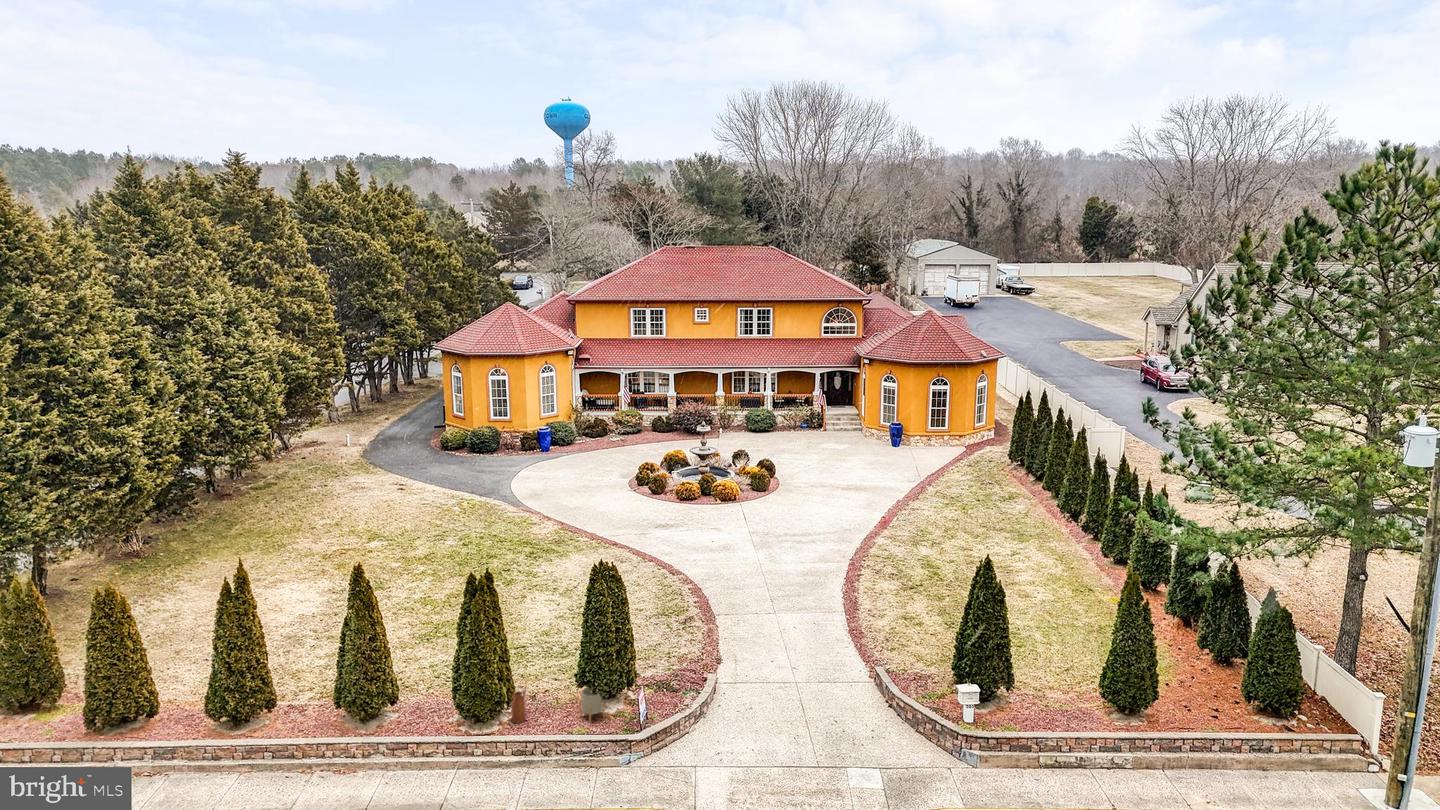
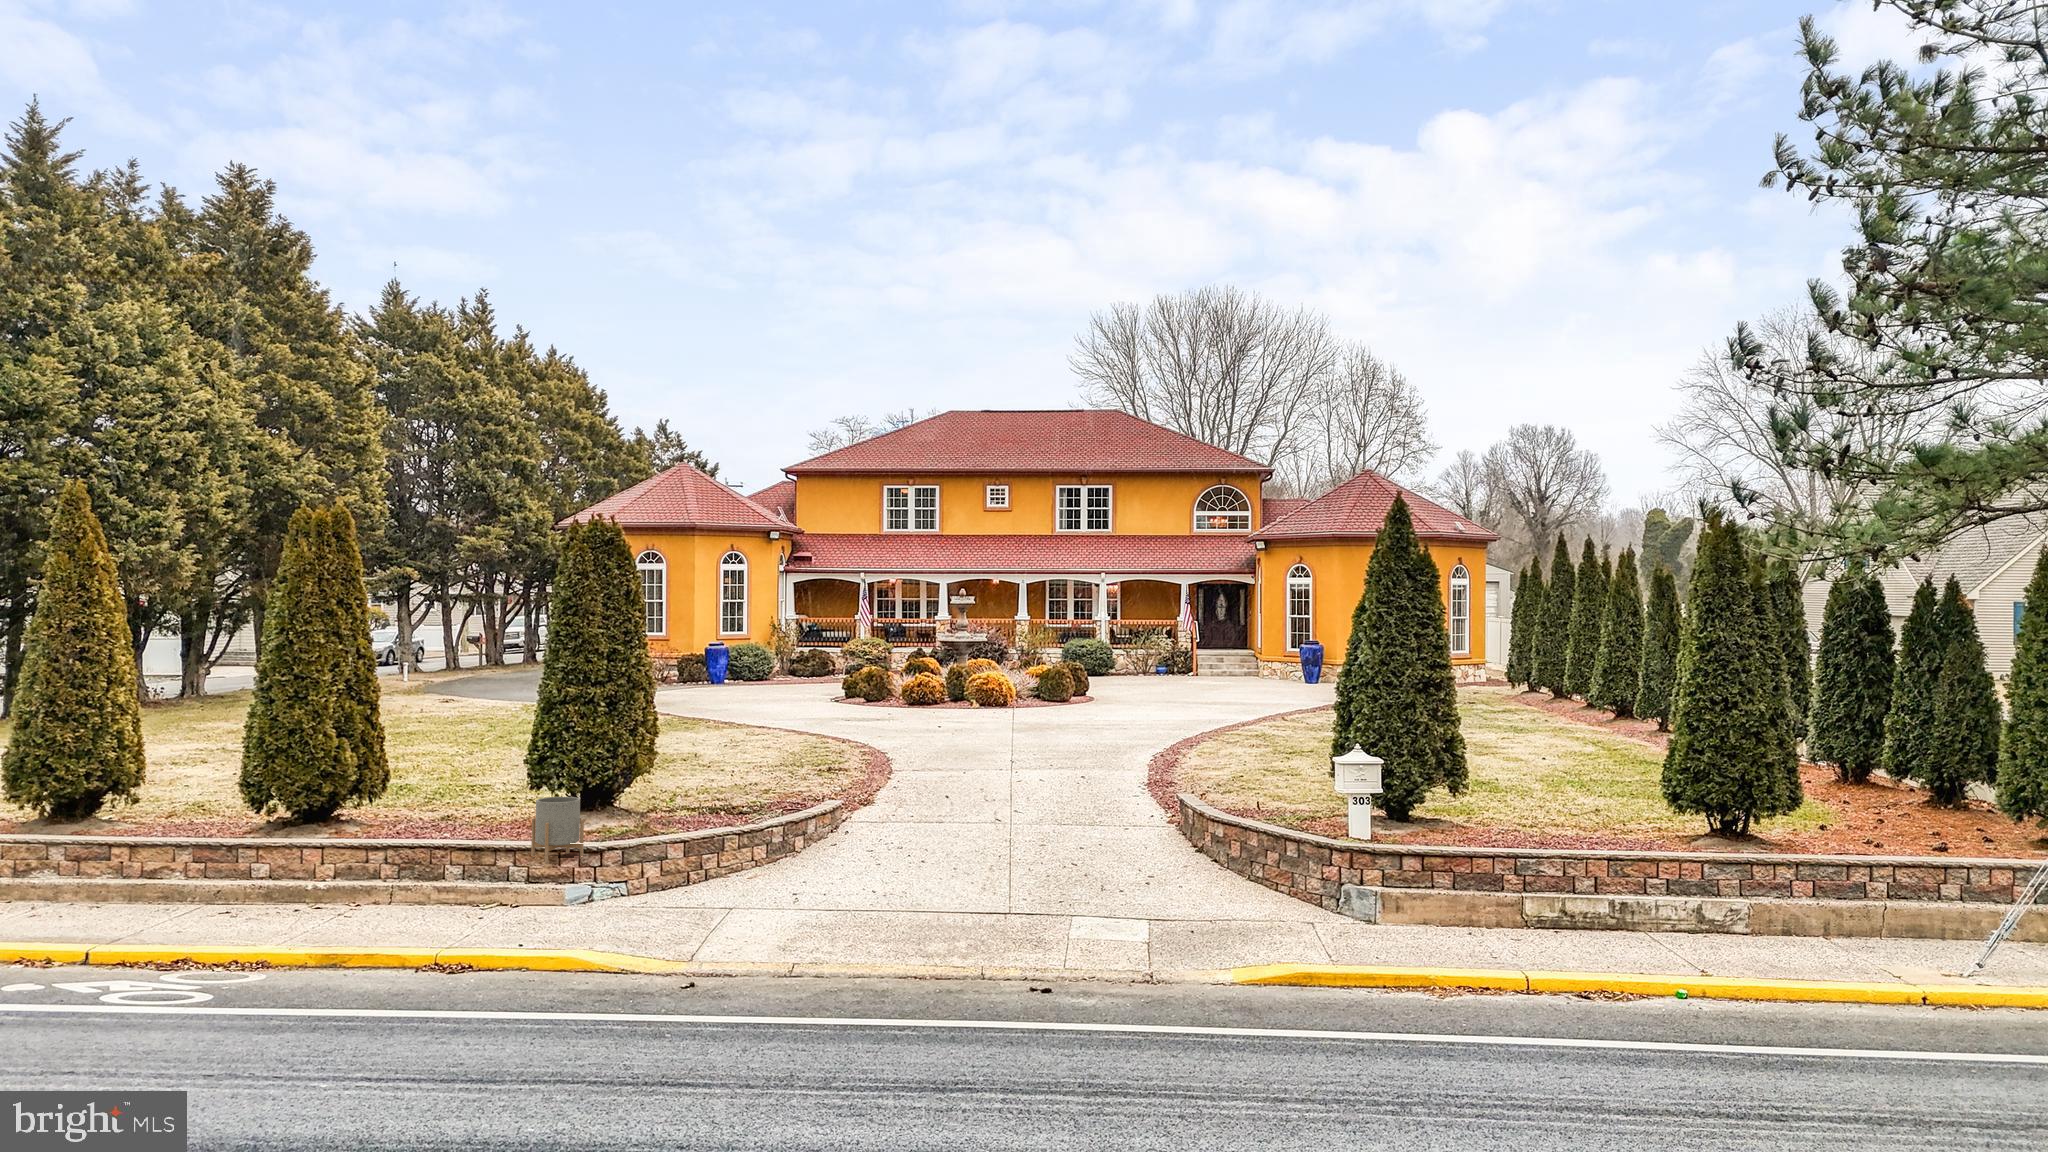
watering can: present [511,686,527,723] -> none [384,790,431,860]

